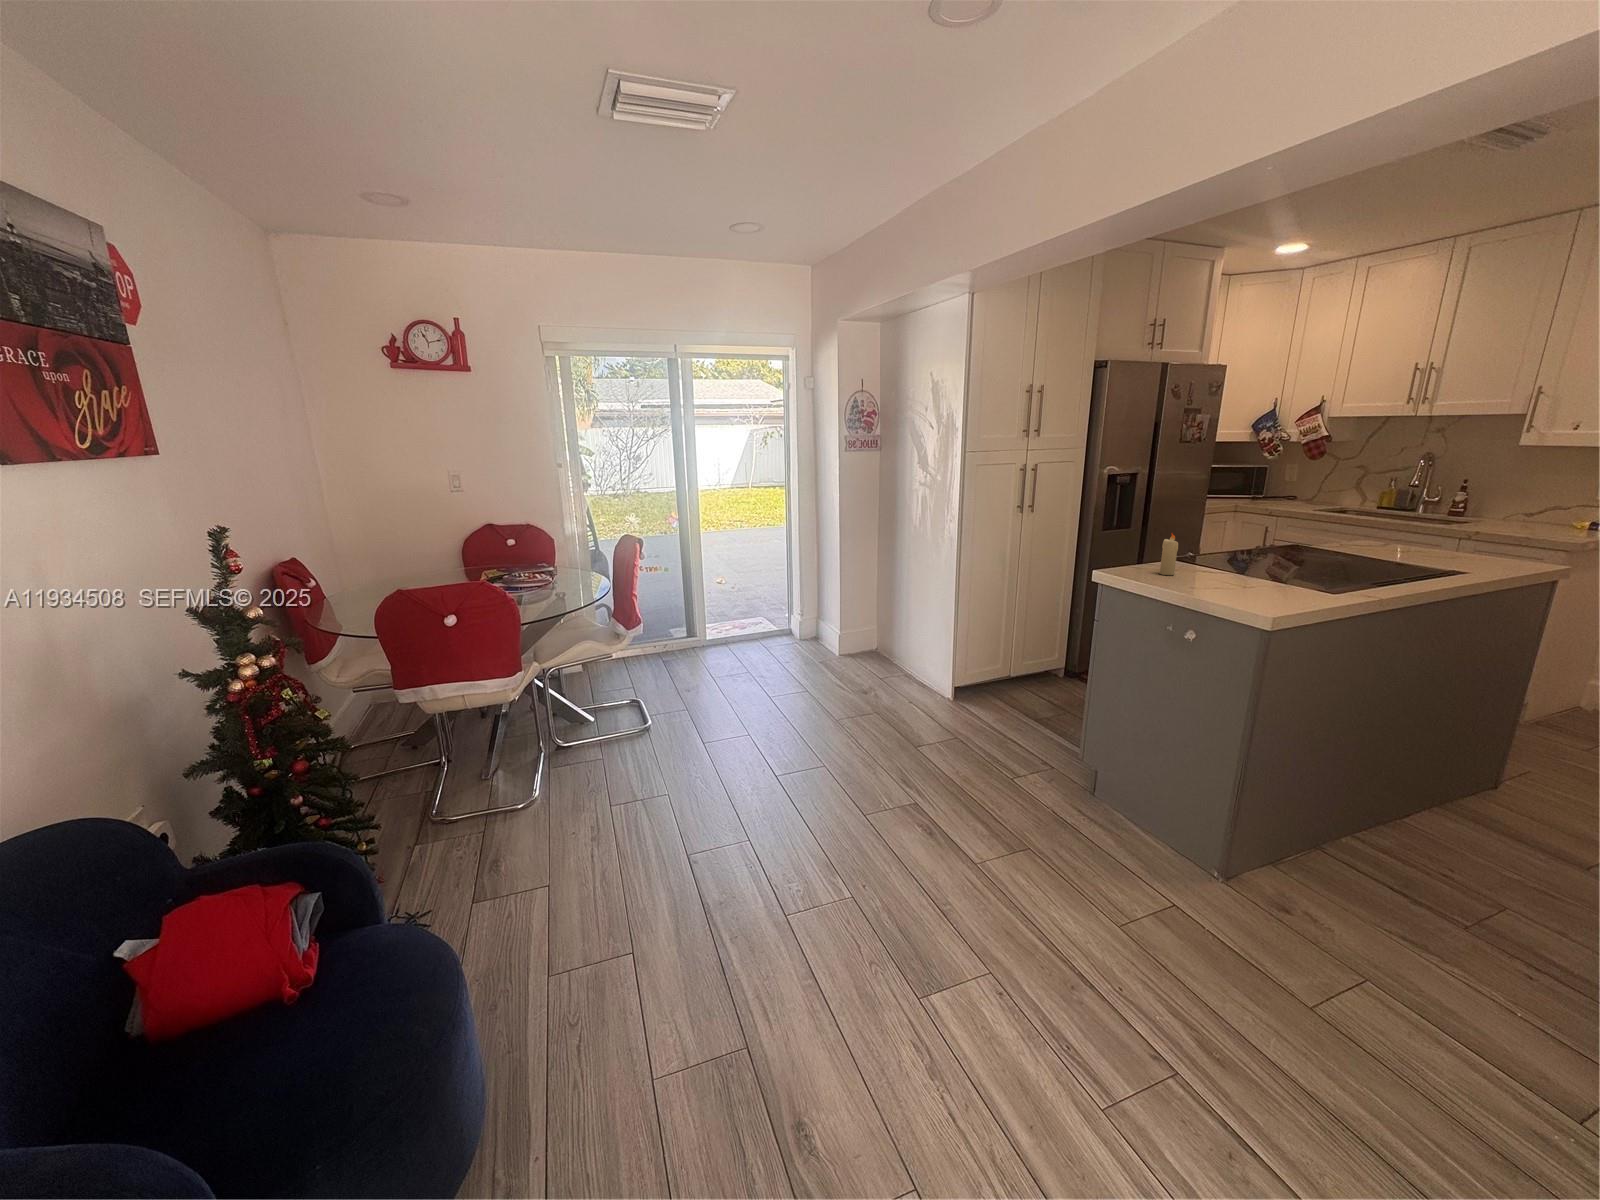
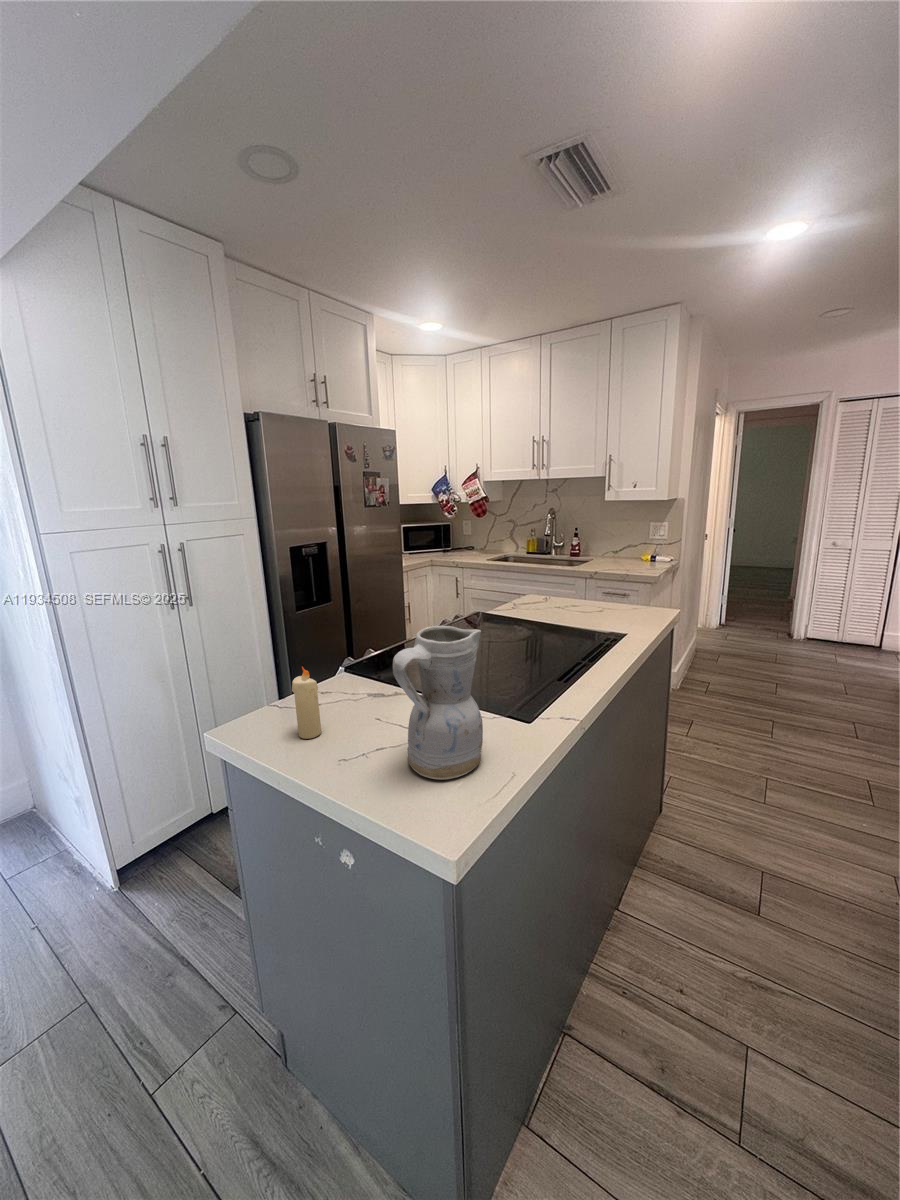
ceramic pitcher: none [1238,512,1305,595] -> present [393,626,483,779]

